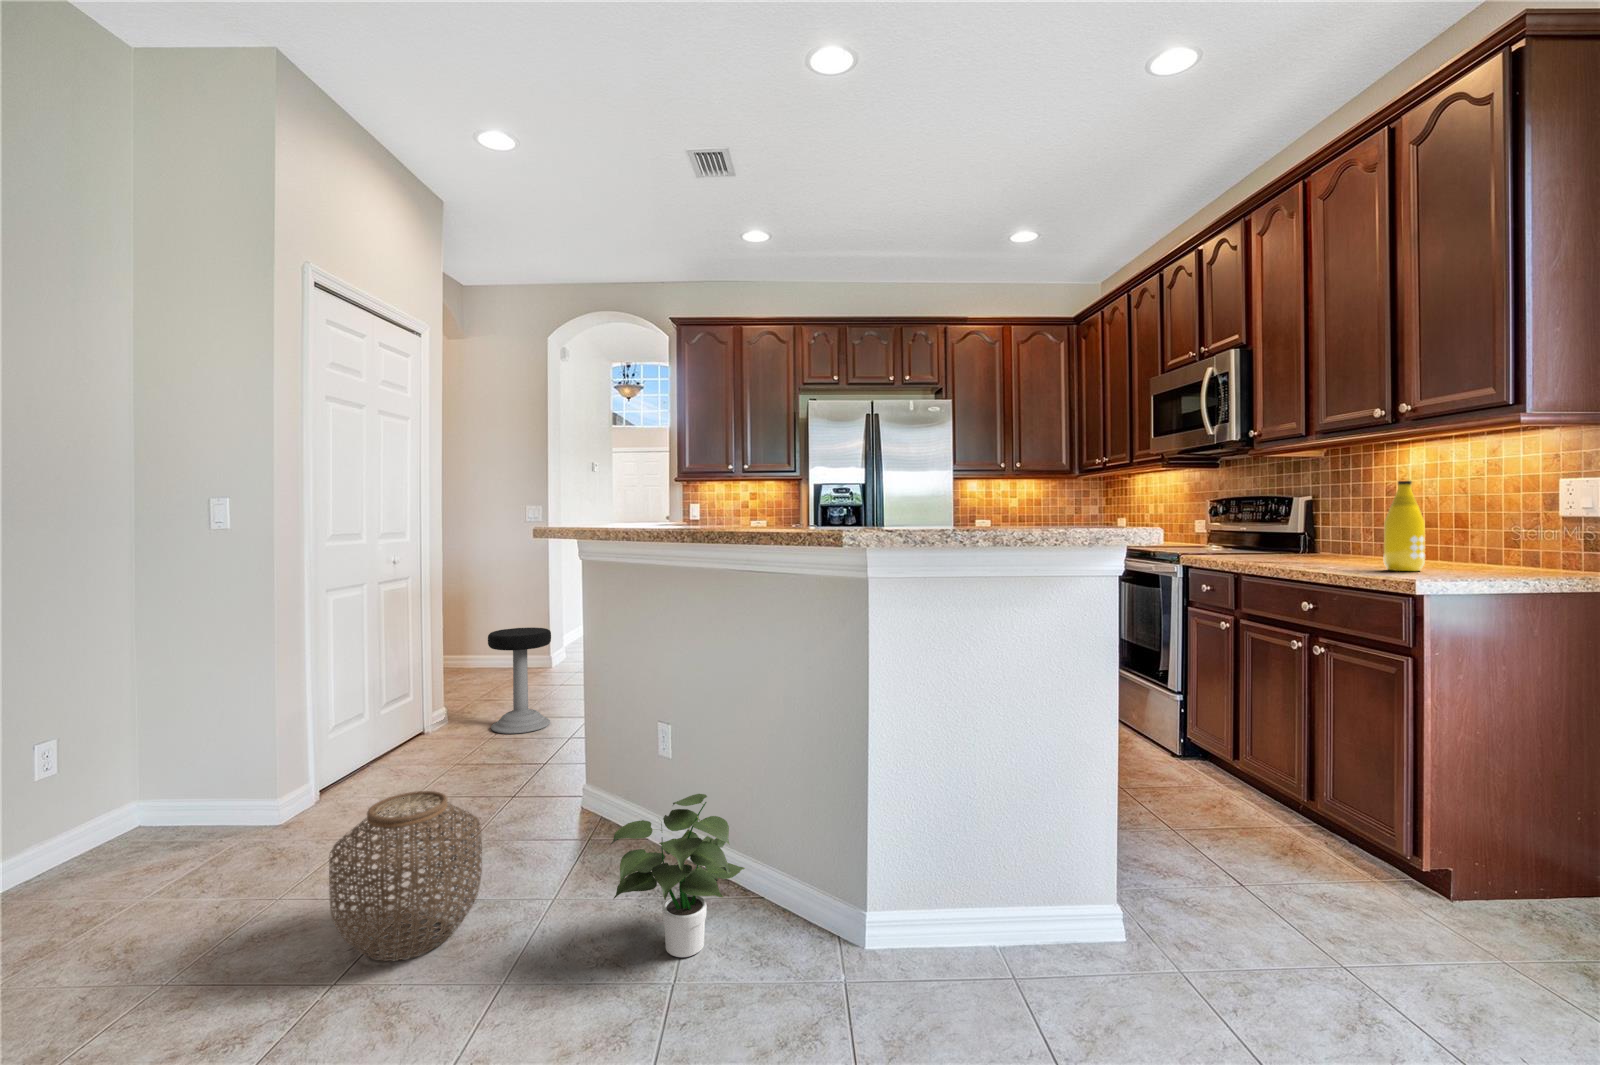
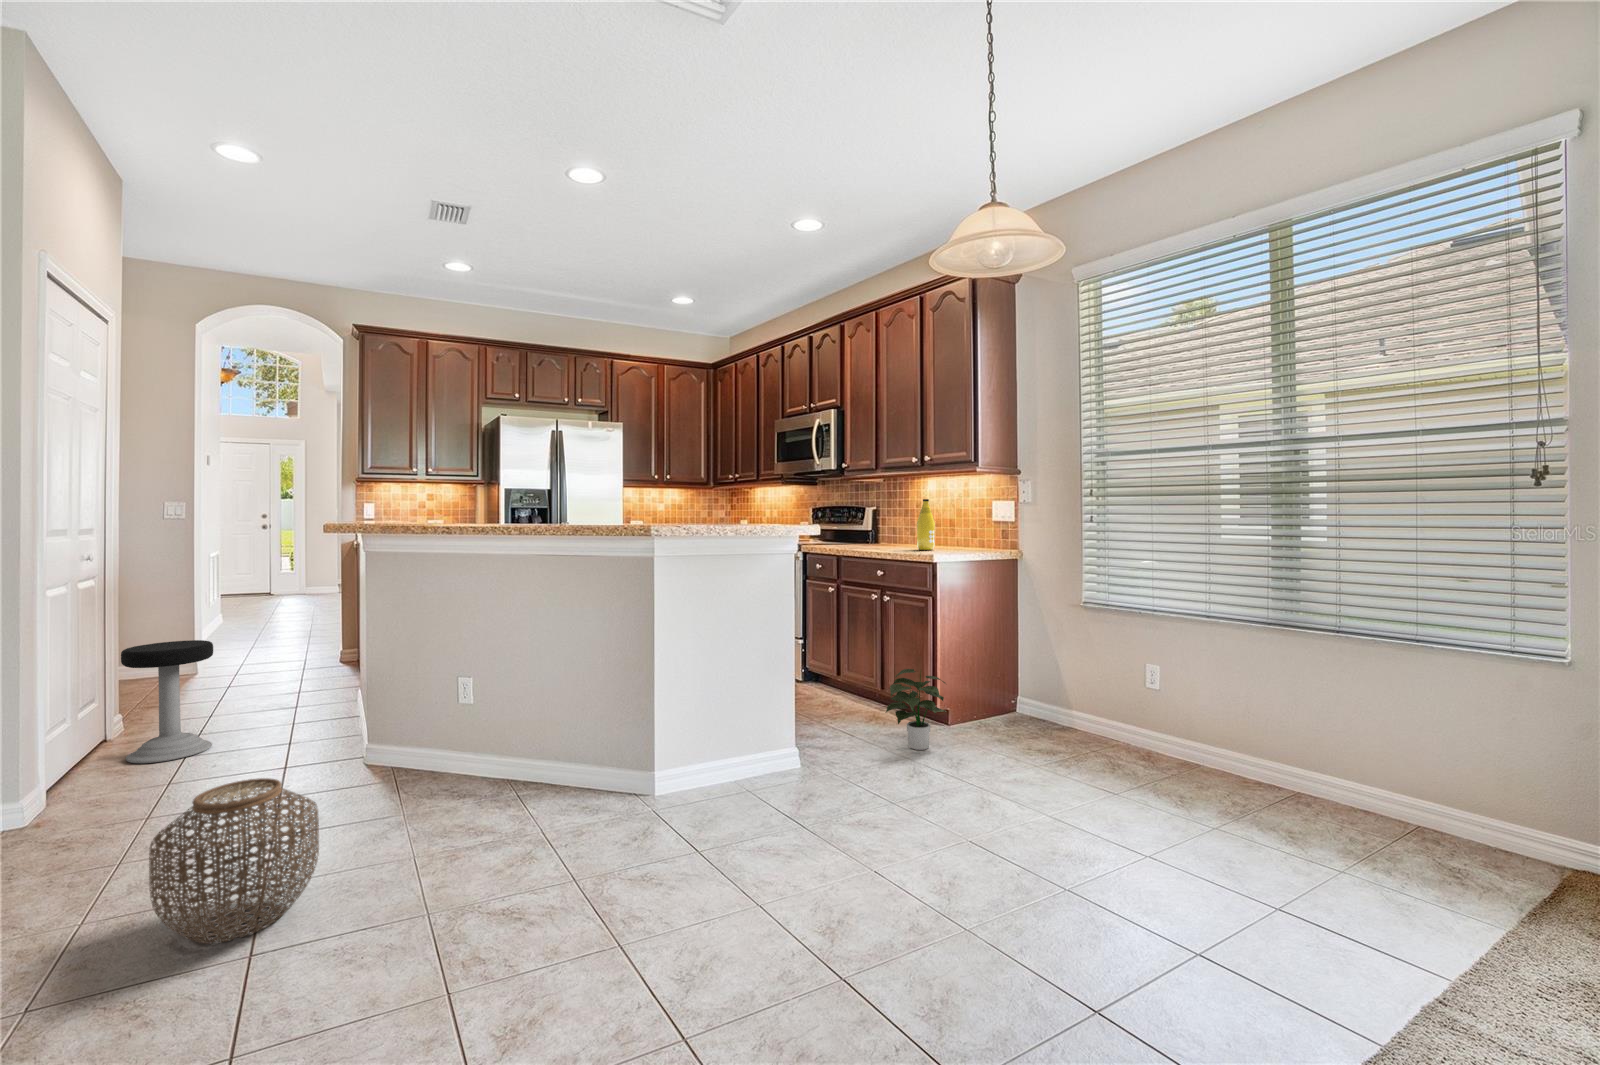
potted plant: present [611,794,745,957] -> present [886,669,946,750]

